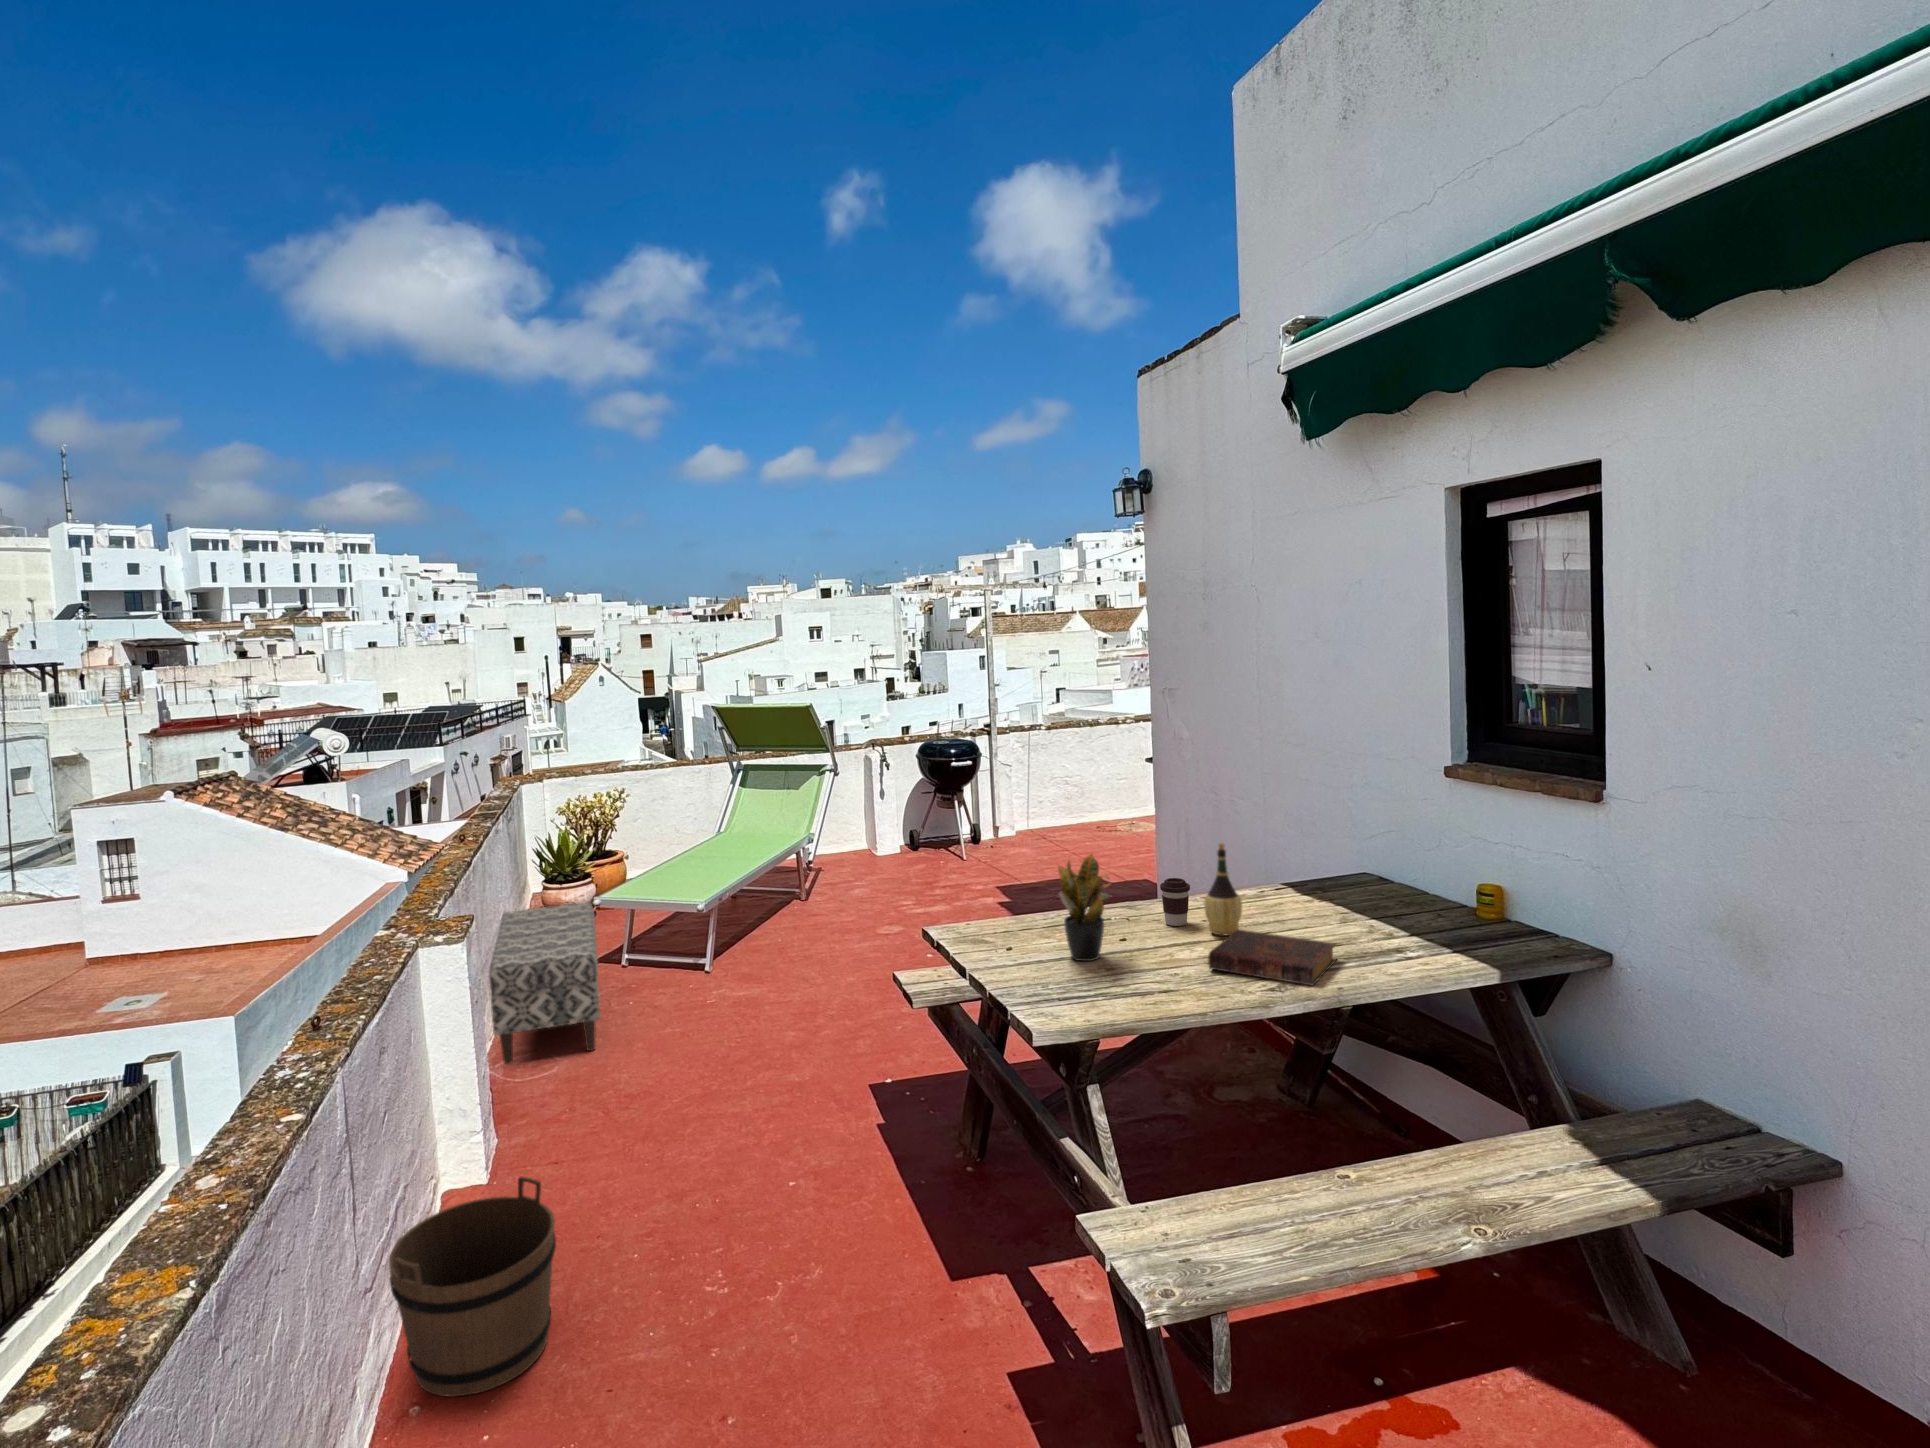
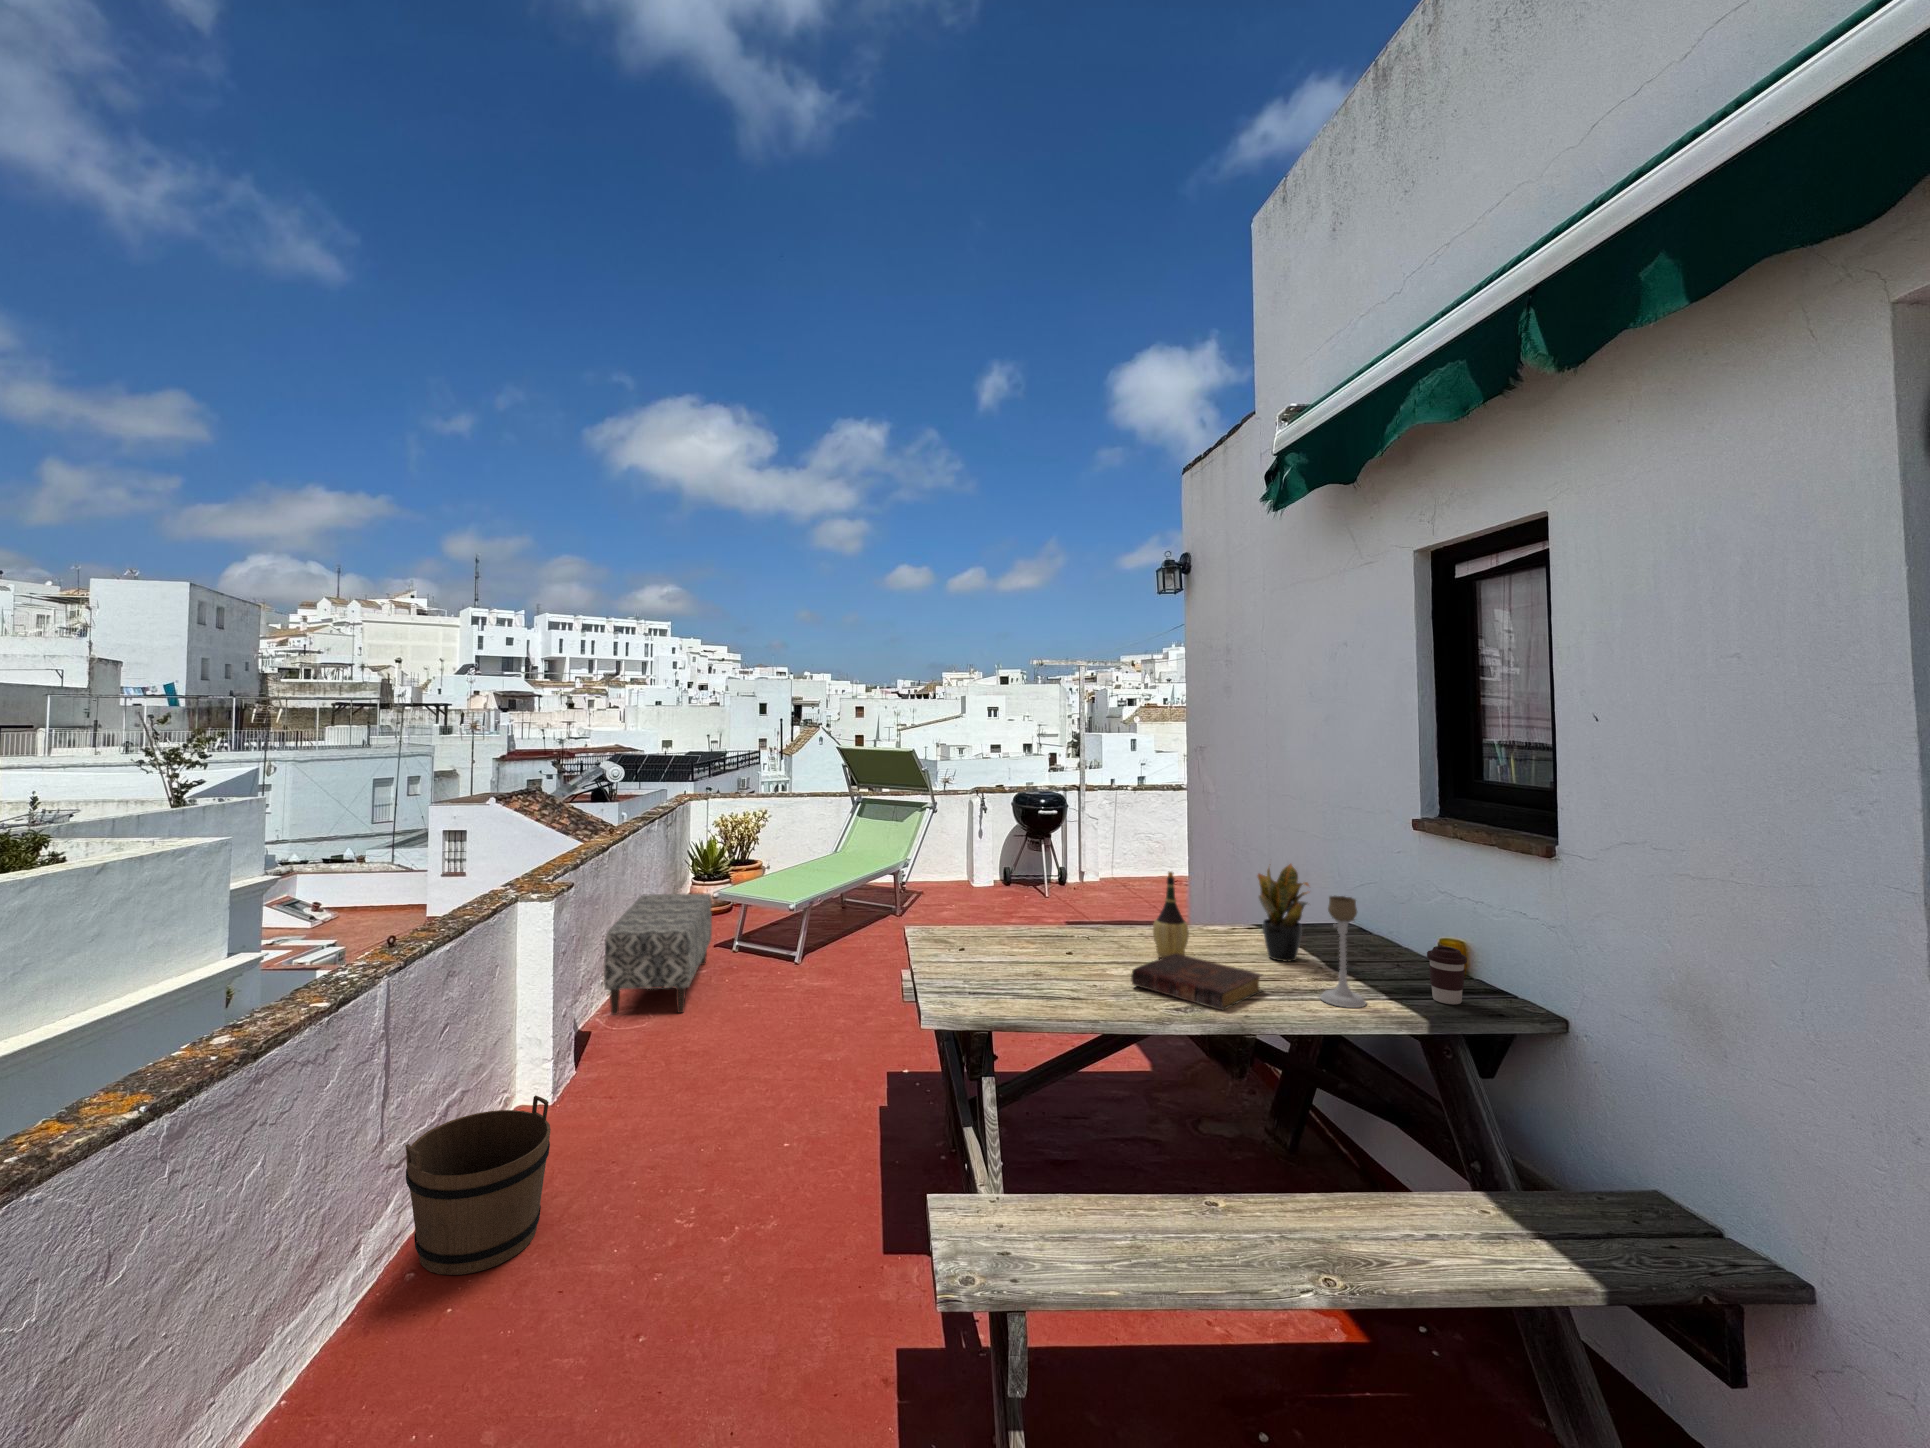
potted plant: present [1058,854,1110,961] -> present [1258,864,1309,962]
candle holder: none [1394,857,1440,968] -> present [1320,896,1366,1008]
coffee cup: present [1160,878,1190,926] -> present [1427,946,1467,1004]

